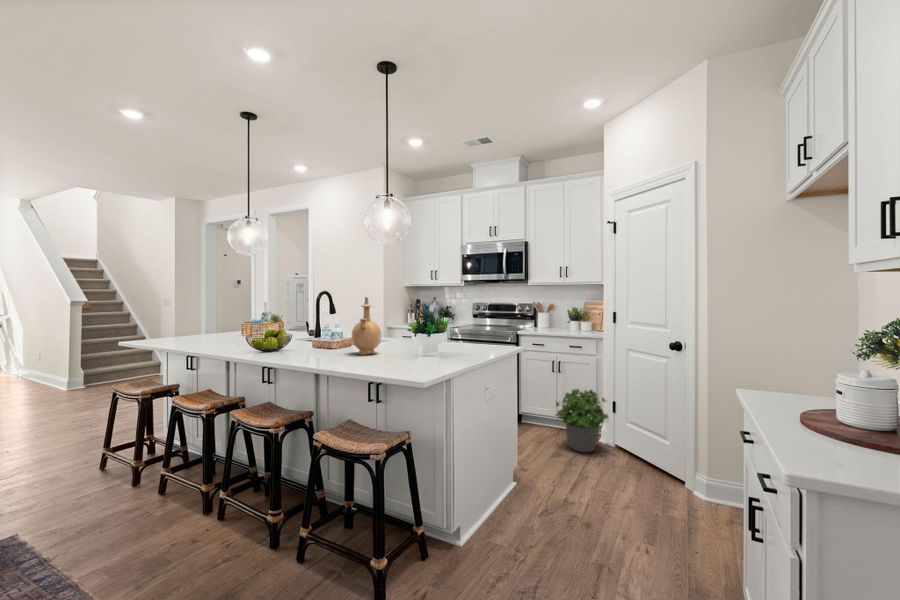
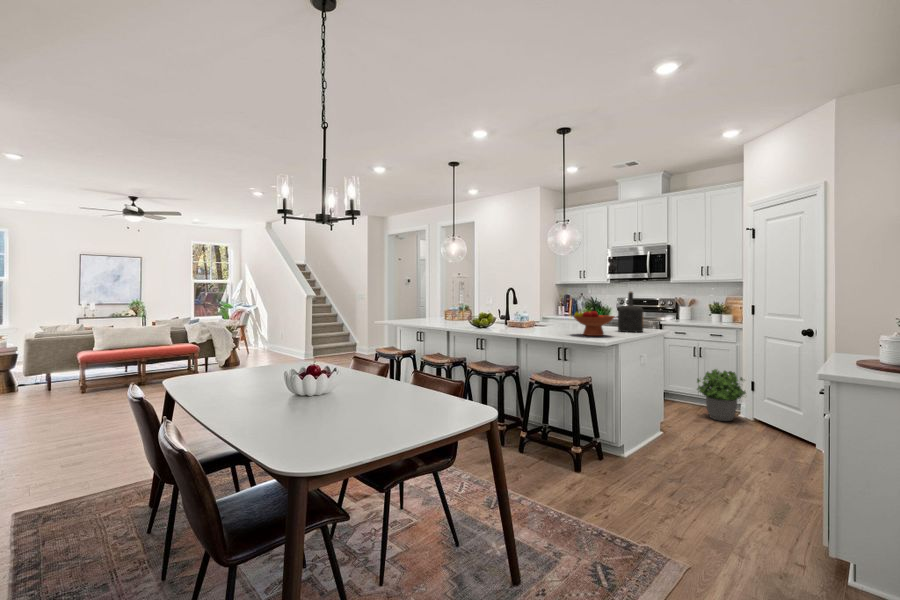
vase: present [352,297,382,355] -> none [540,291,561,331]
bottle: none [459,297,491,353] -> present [618,291,644,332]
fruit bowl: none [389,324,449,365] -> present [573,309,615,336]

